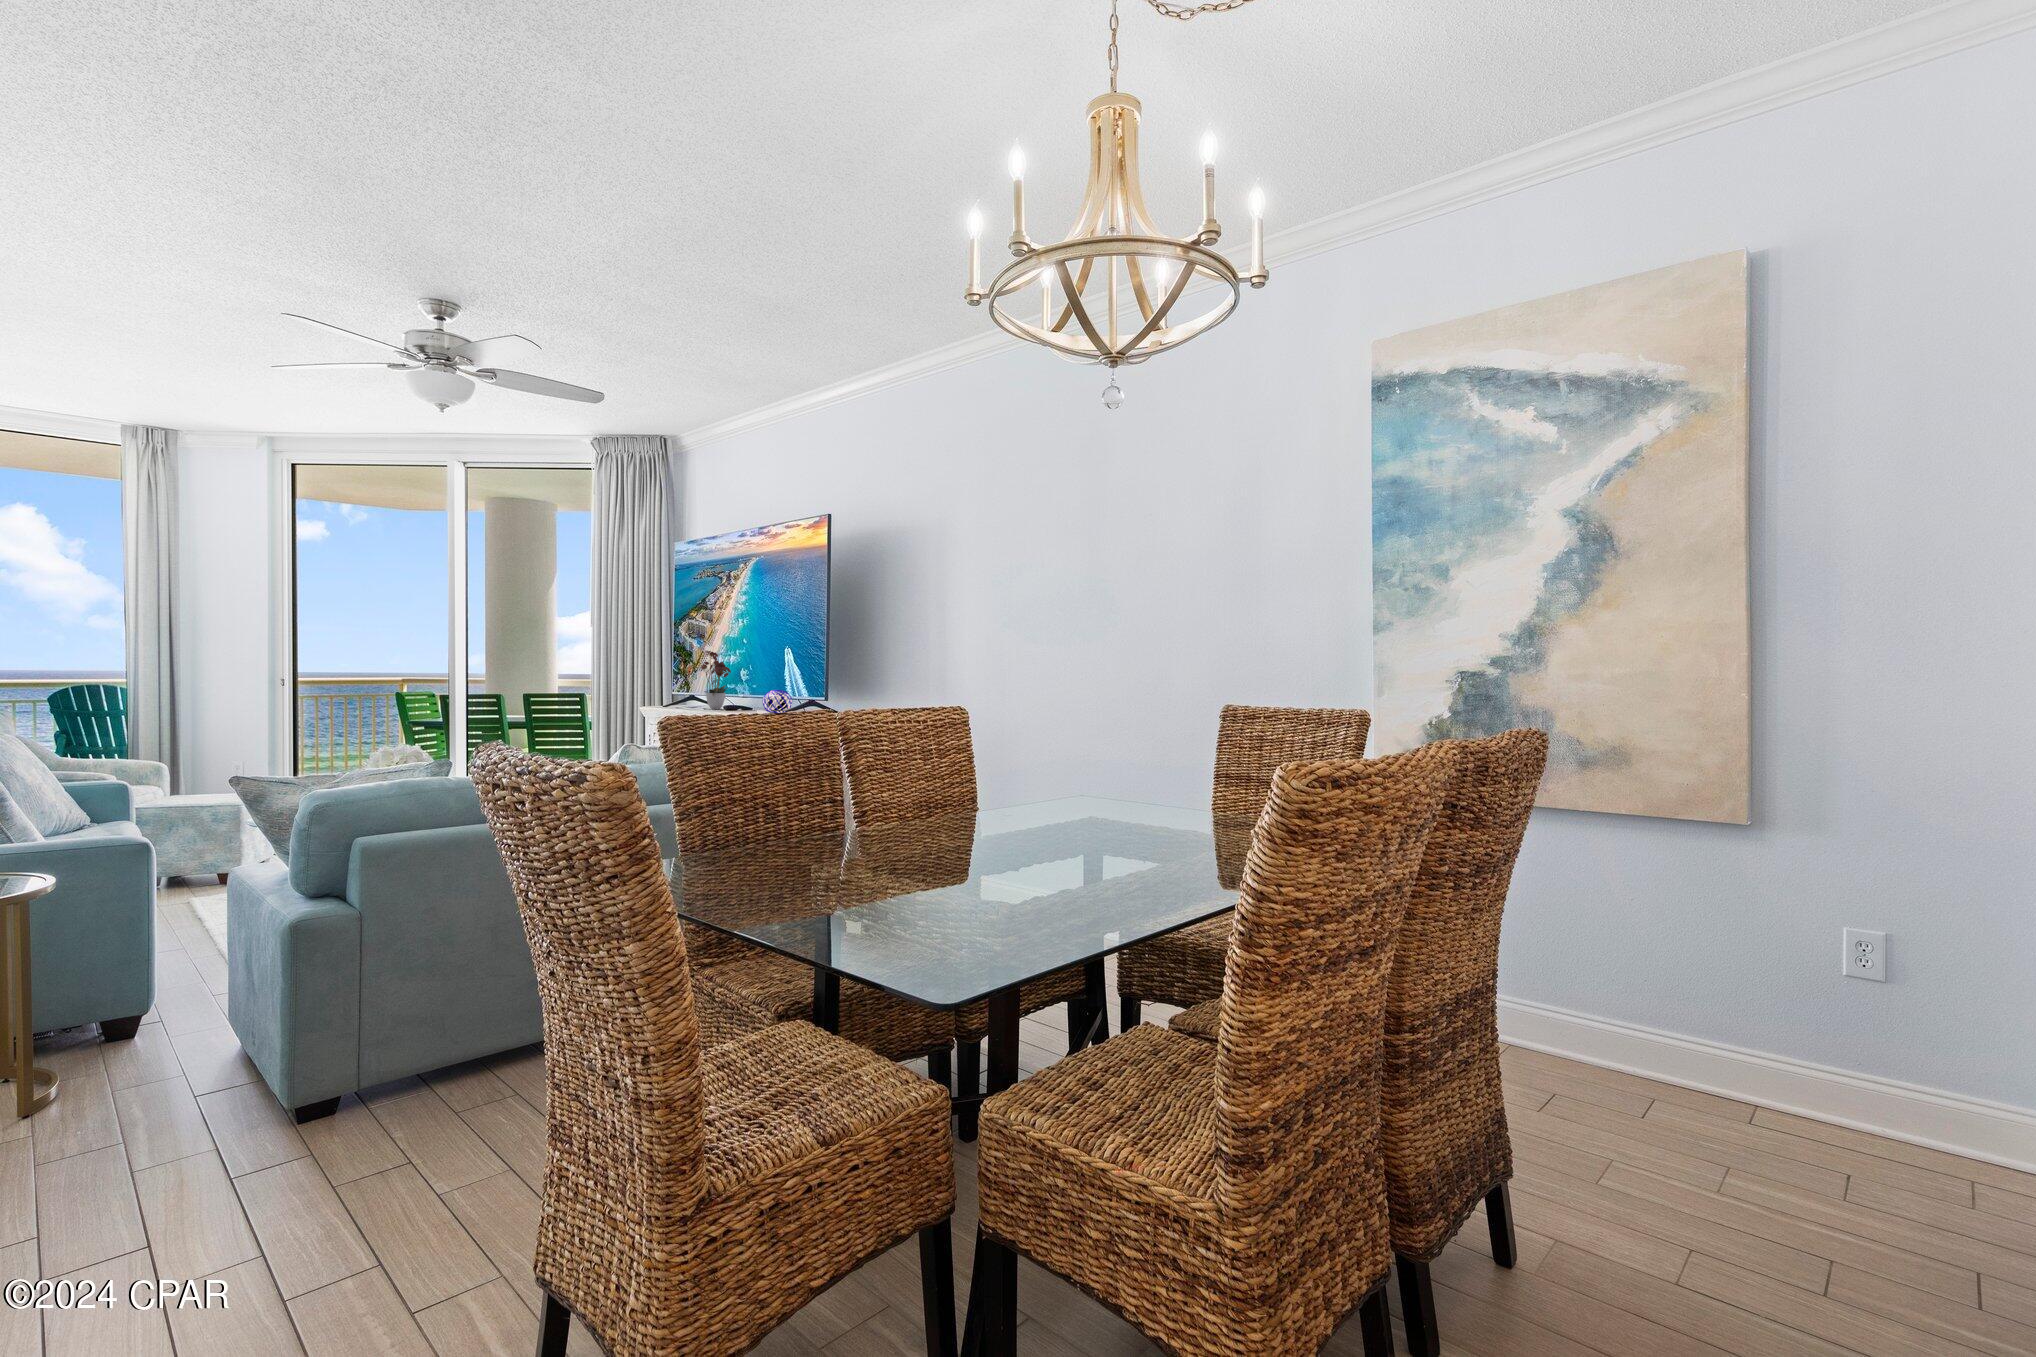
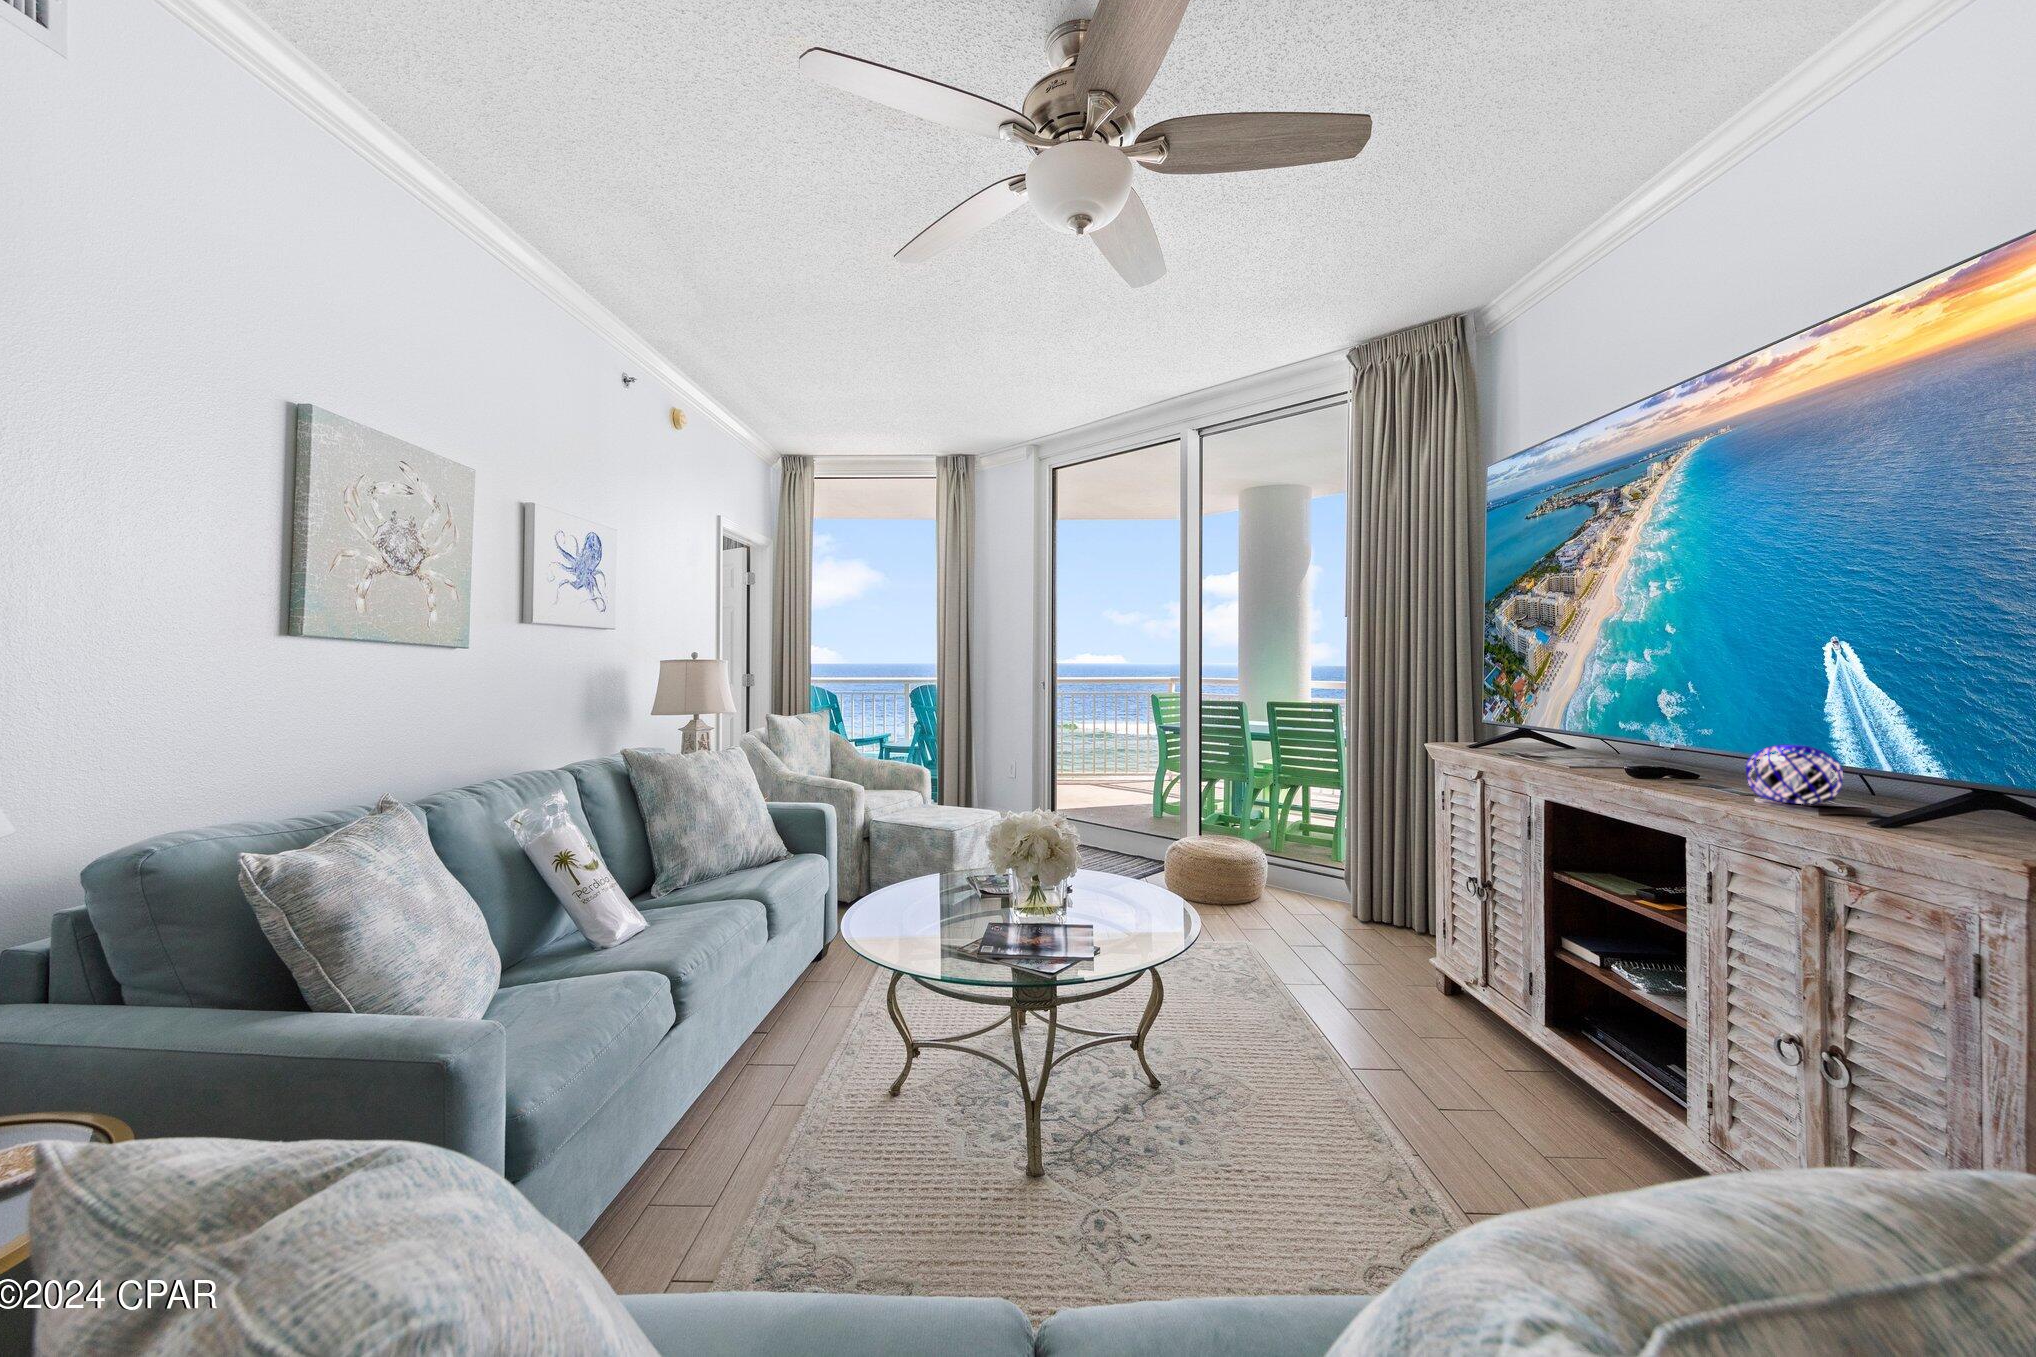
flower arrangement: present [701,651,731,709] -> none [1549,645,1634,767]

